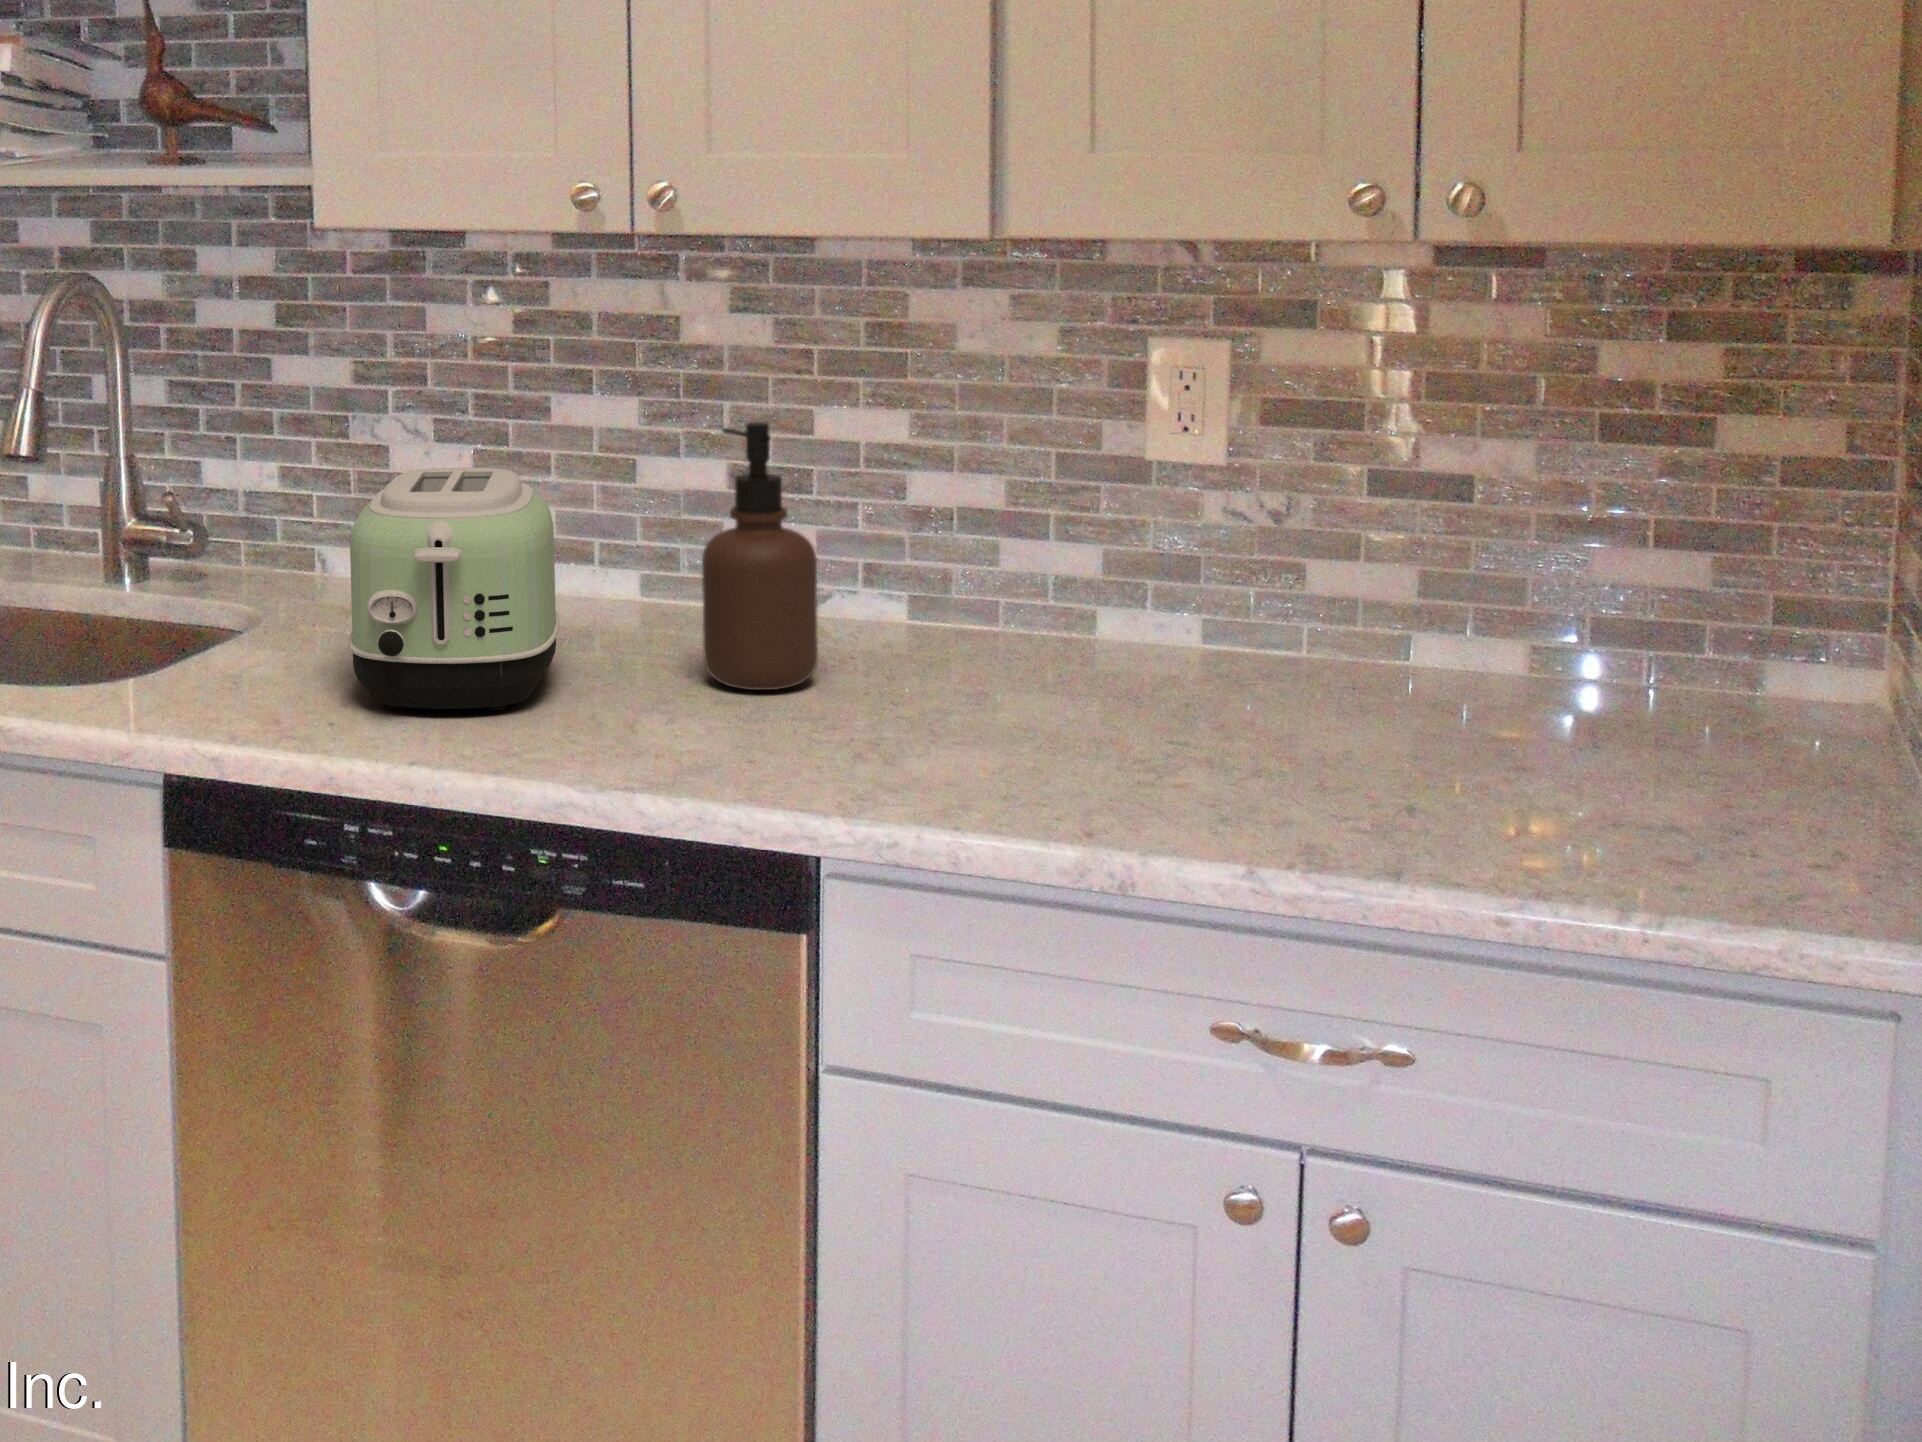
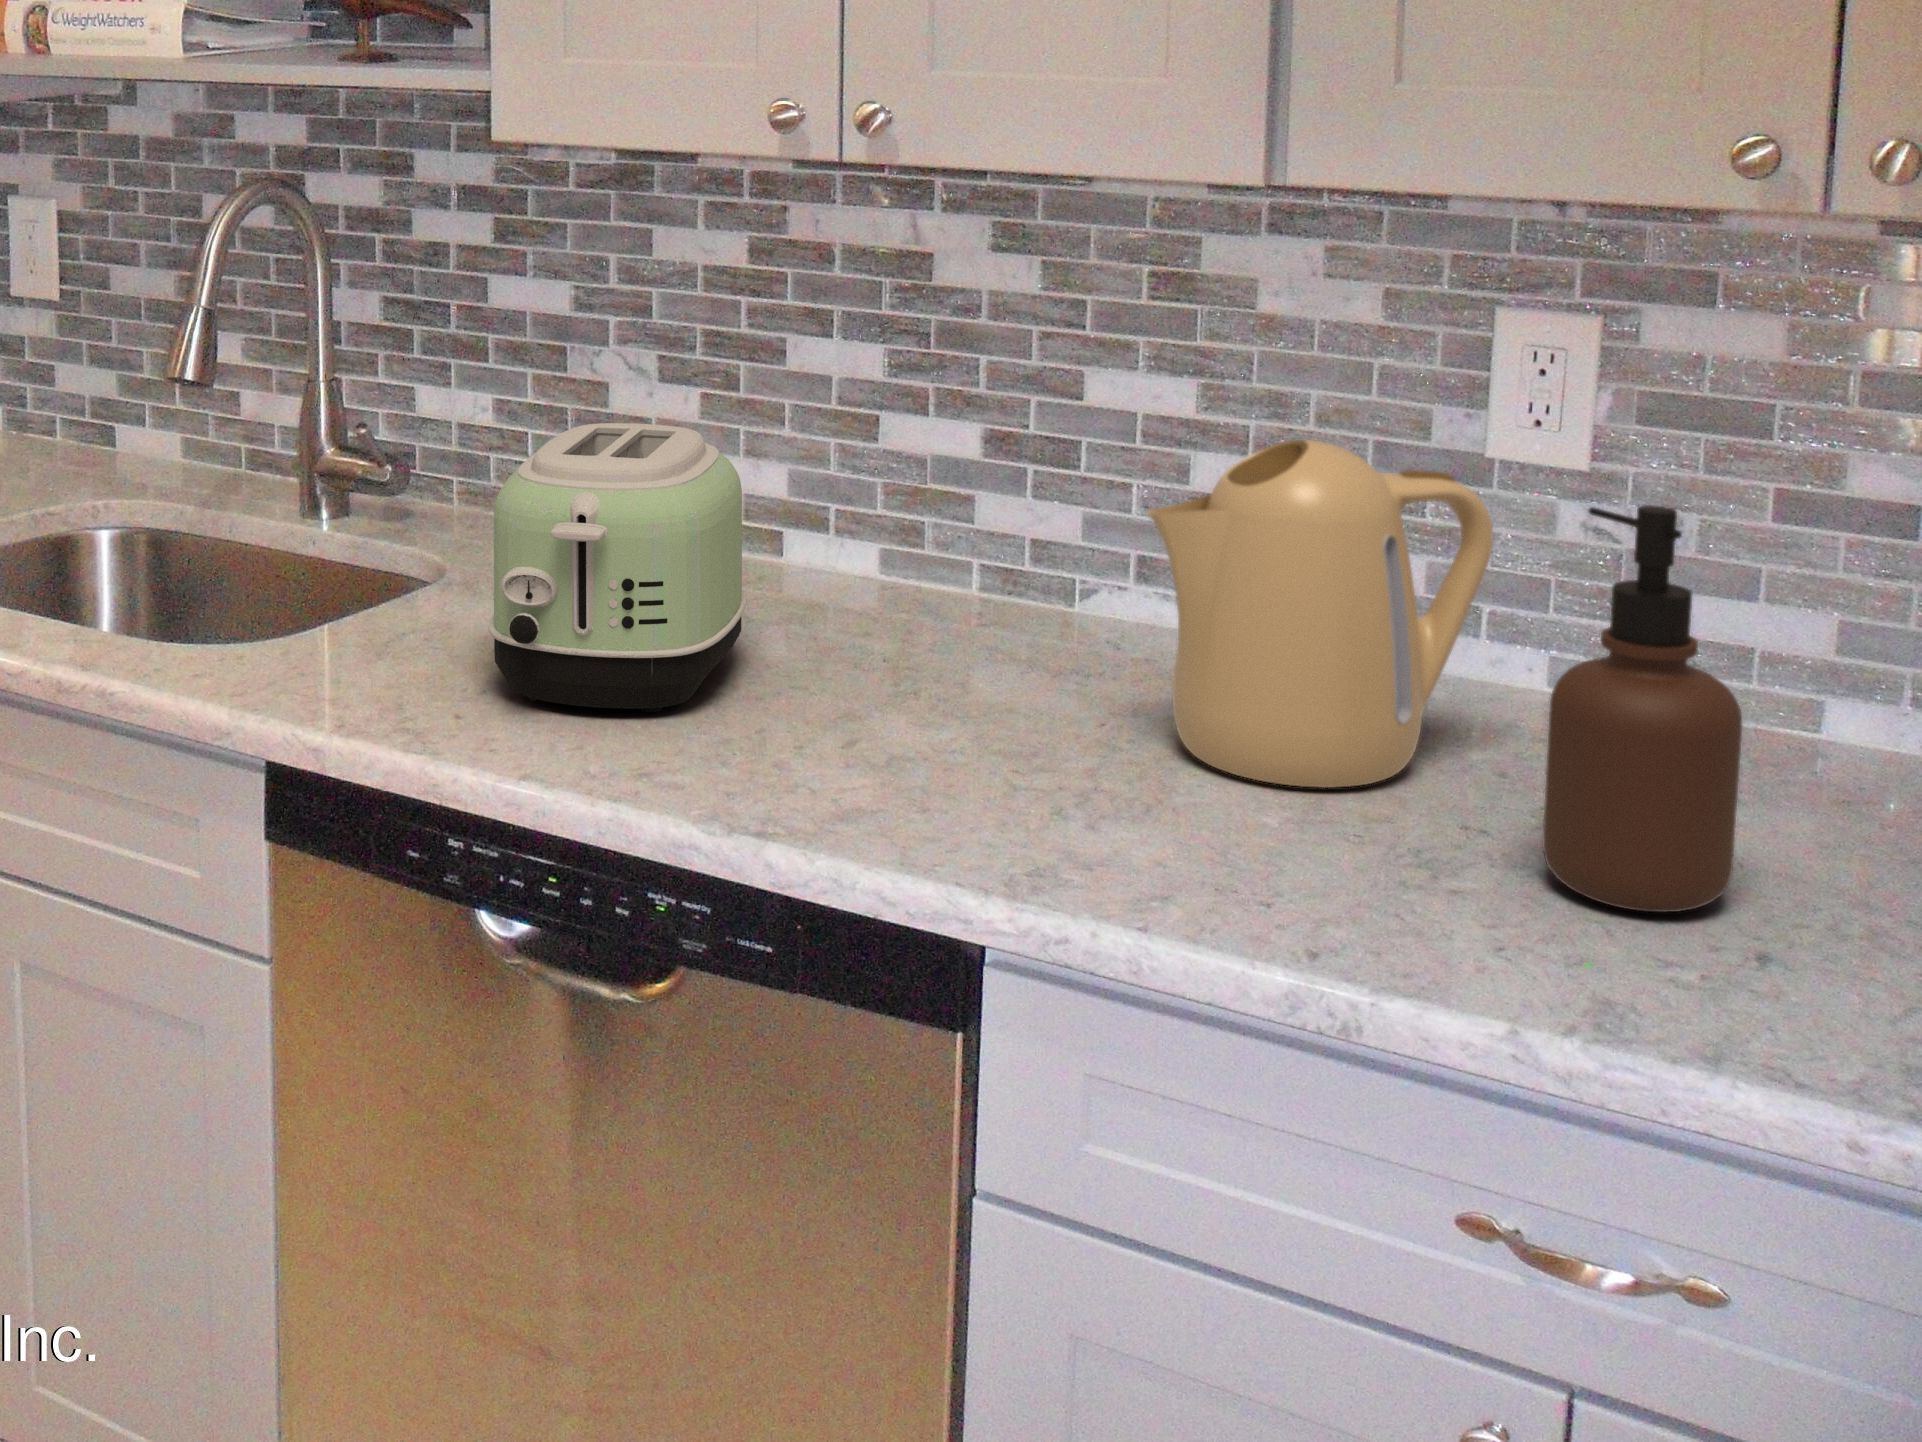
soap dispenser: present [702,422,818,690] -> present [1543,505,1742,912]
kettle: none [907,445,1171,725] -> present [1148,440,1493,788]

